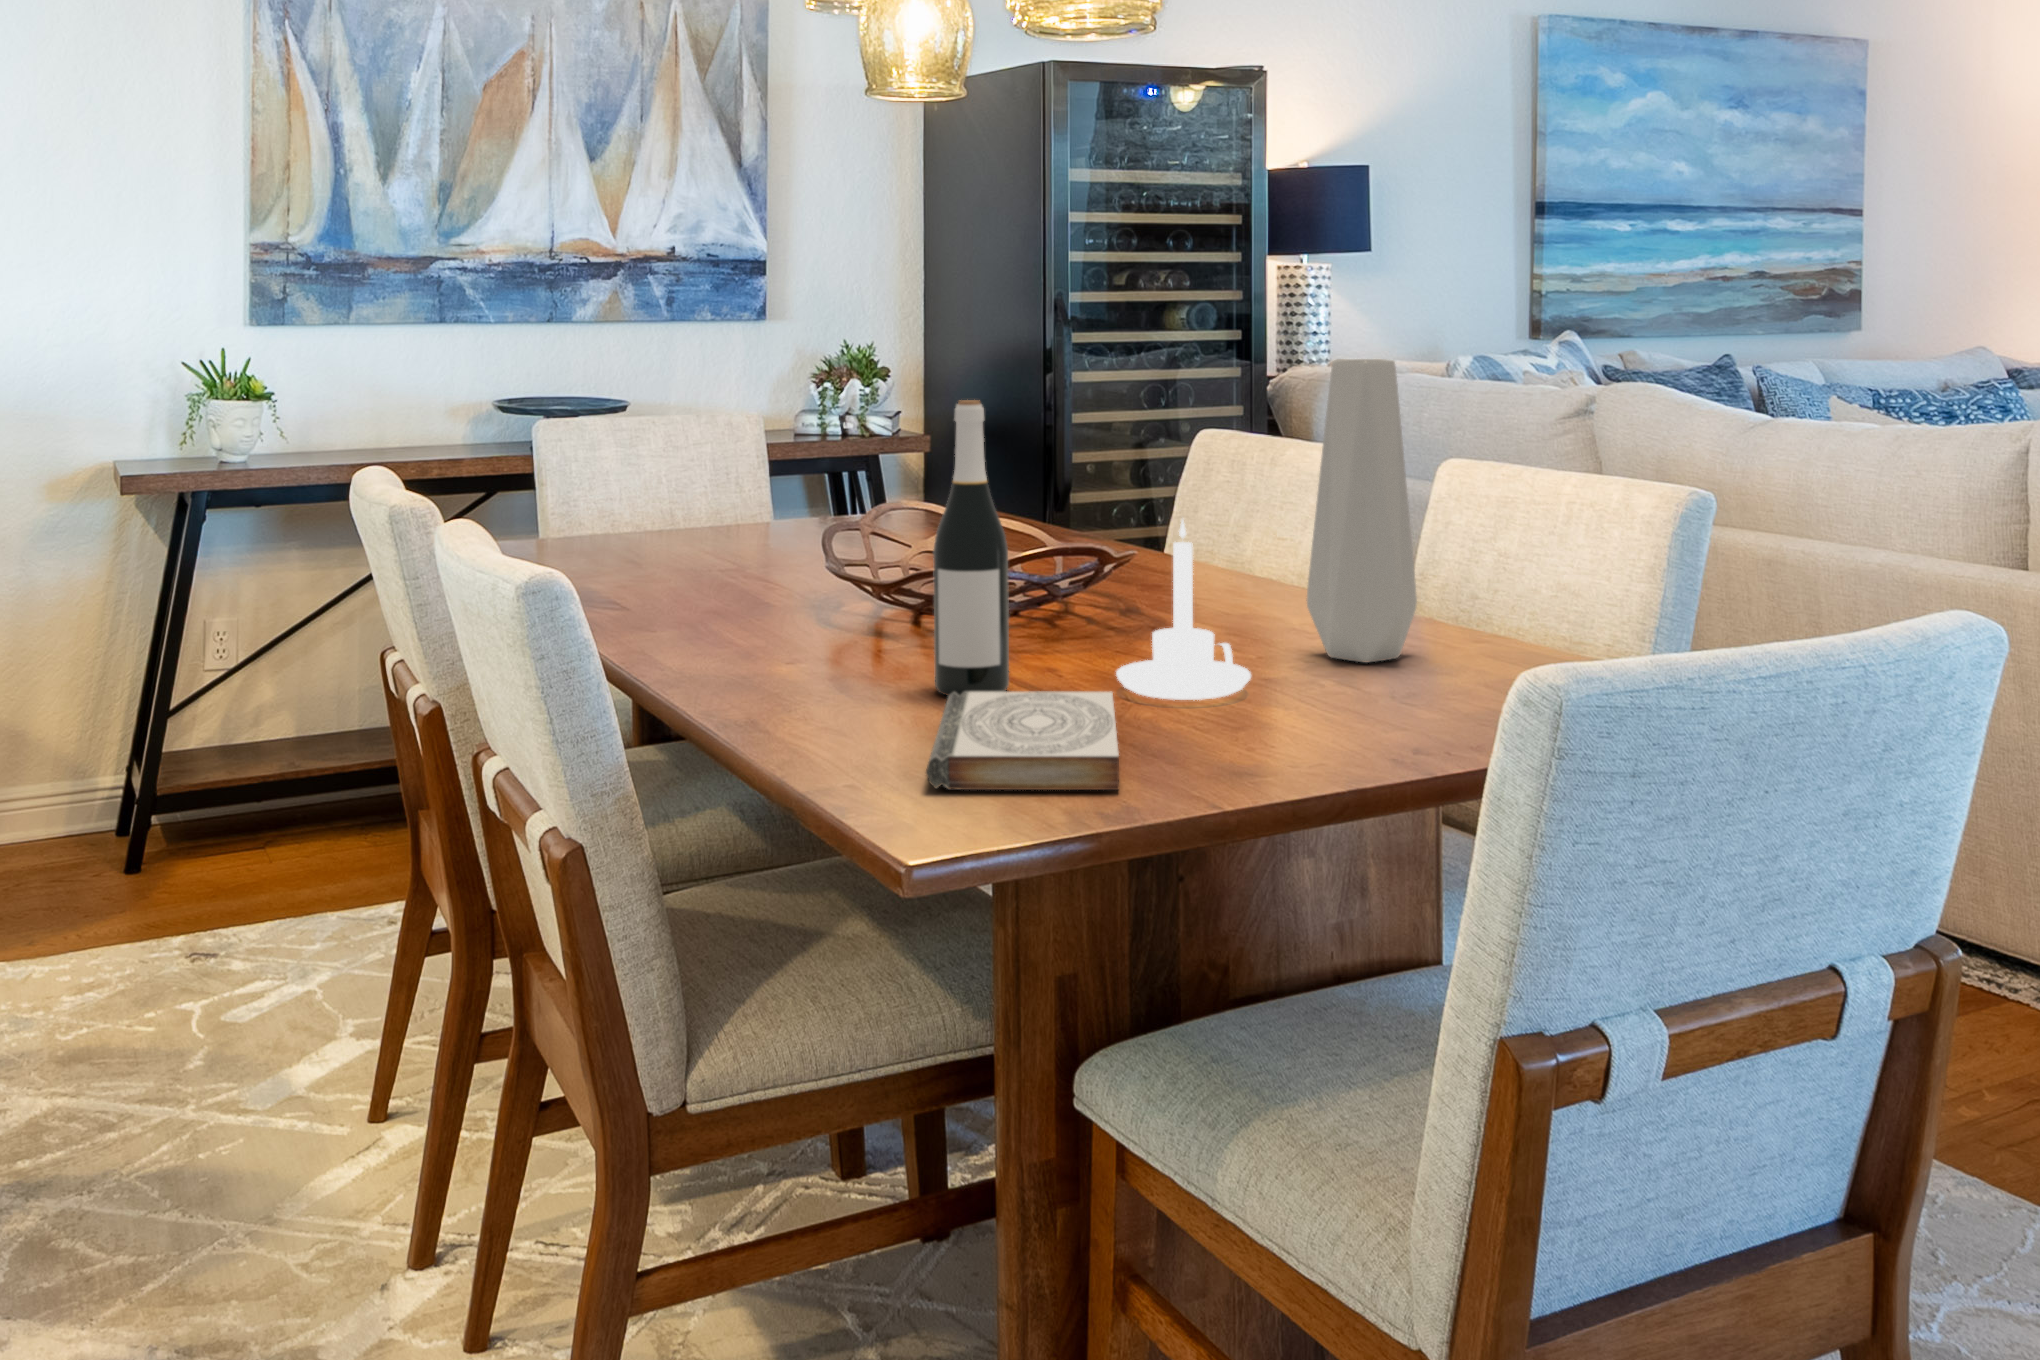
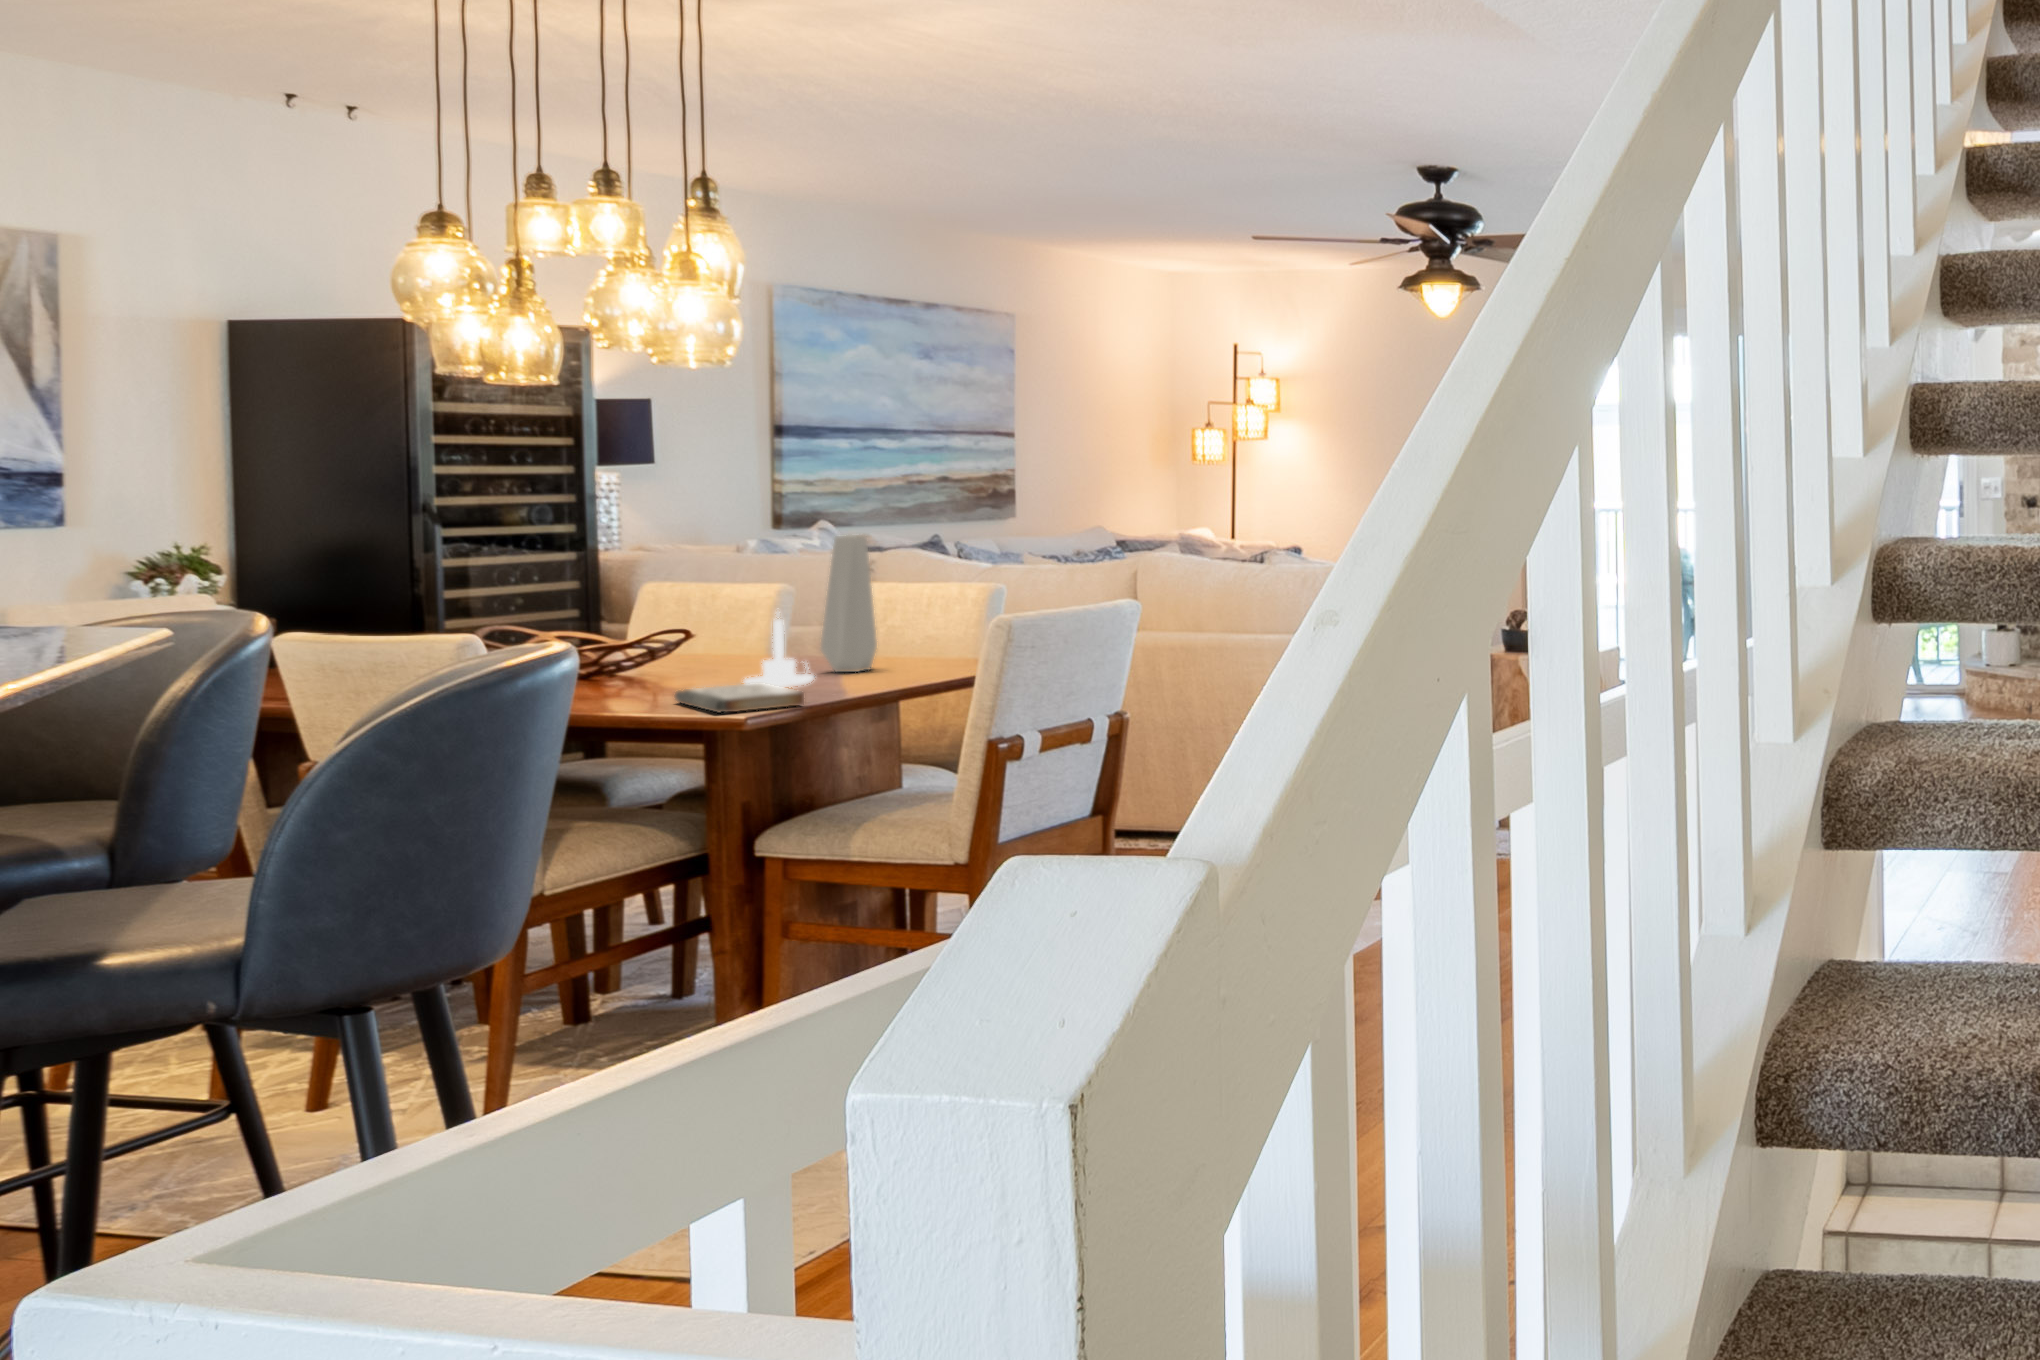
wine bottle: present [933,400,1009,696] -> none [643,560,687,698]

